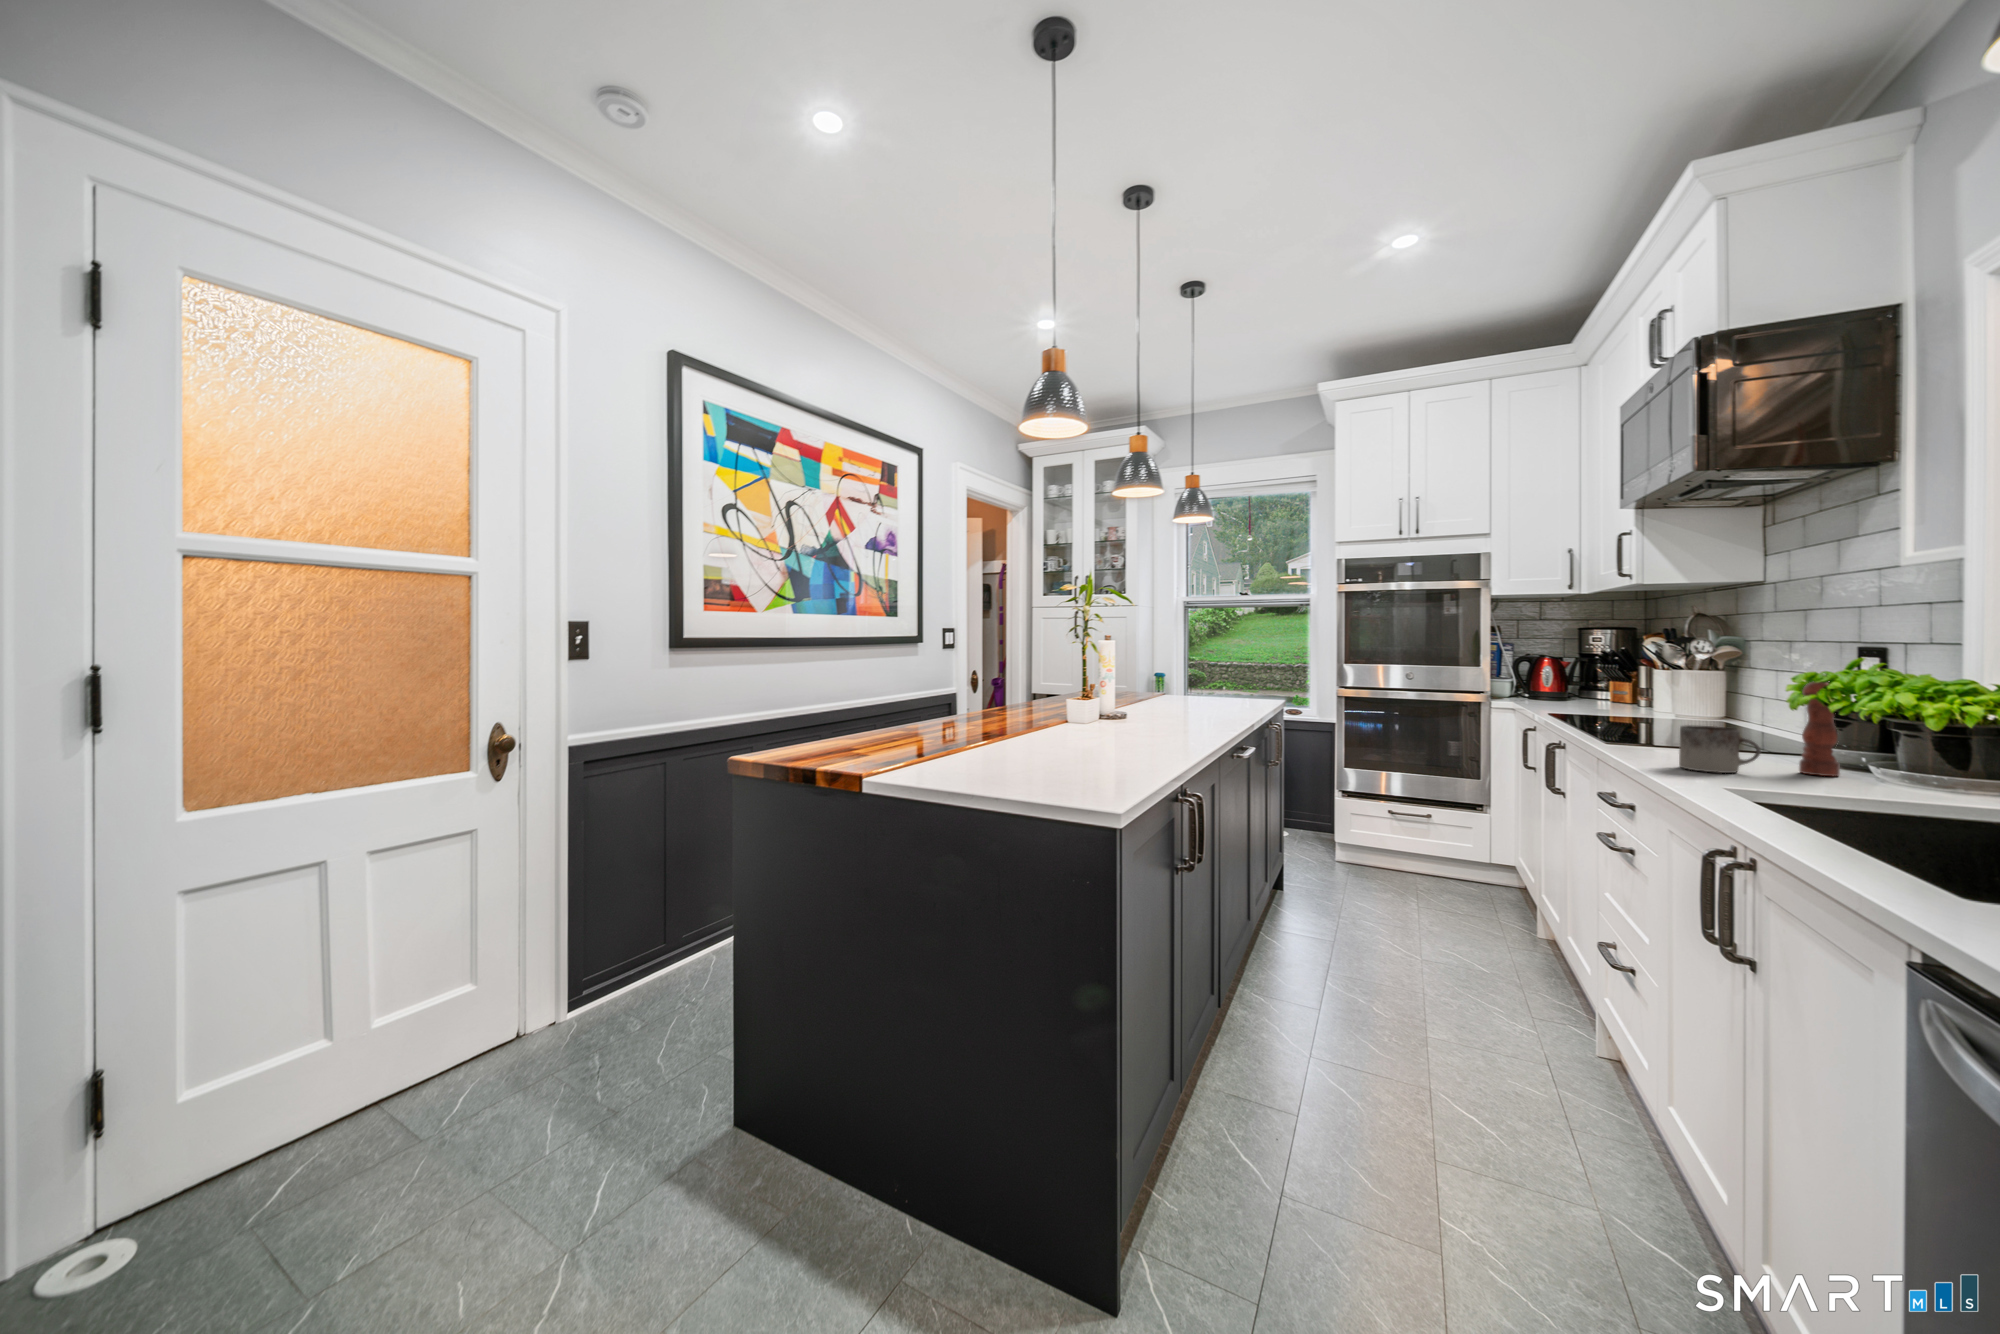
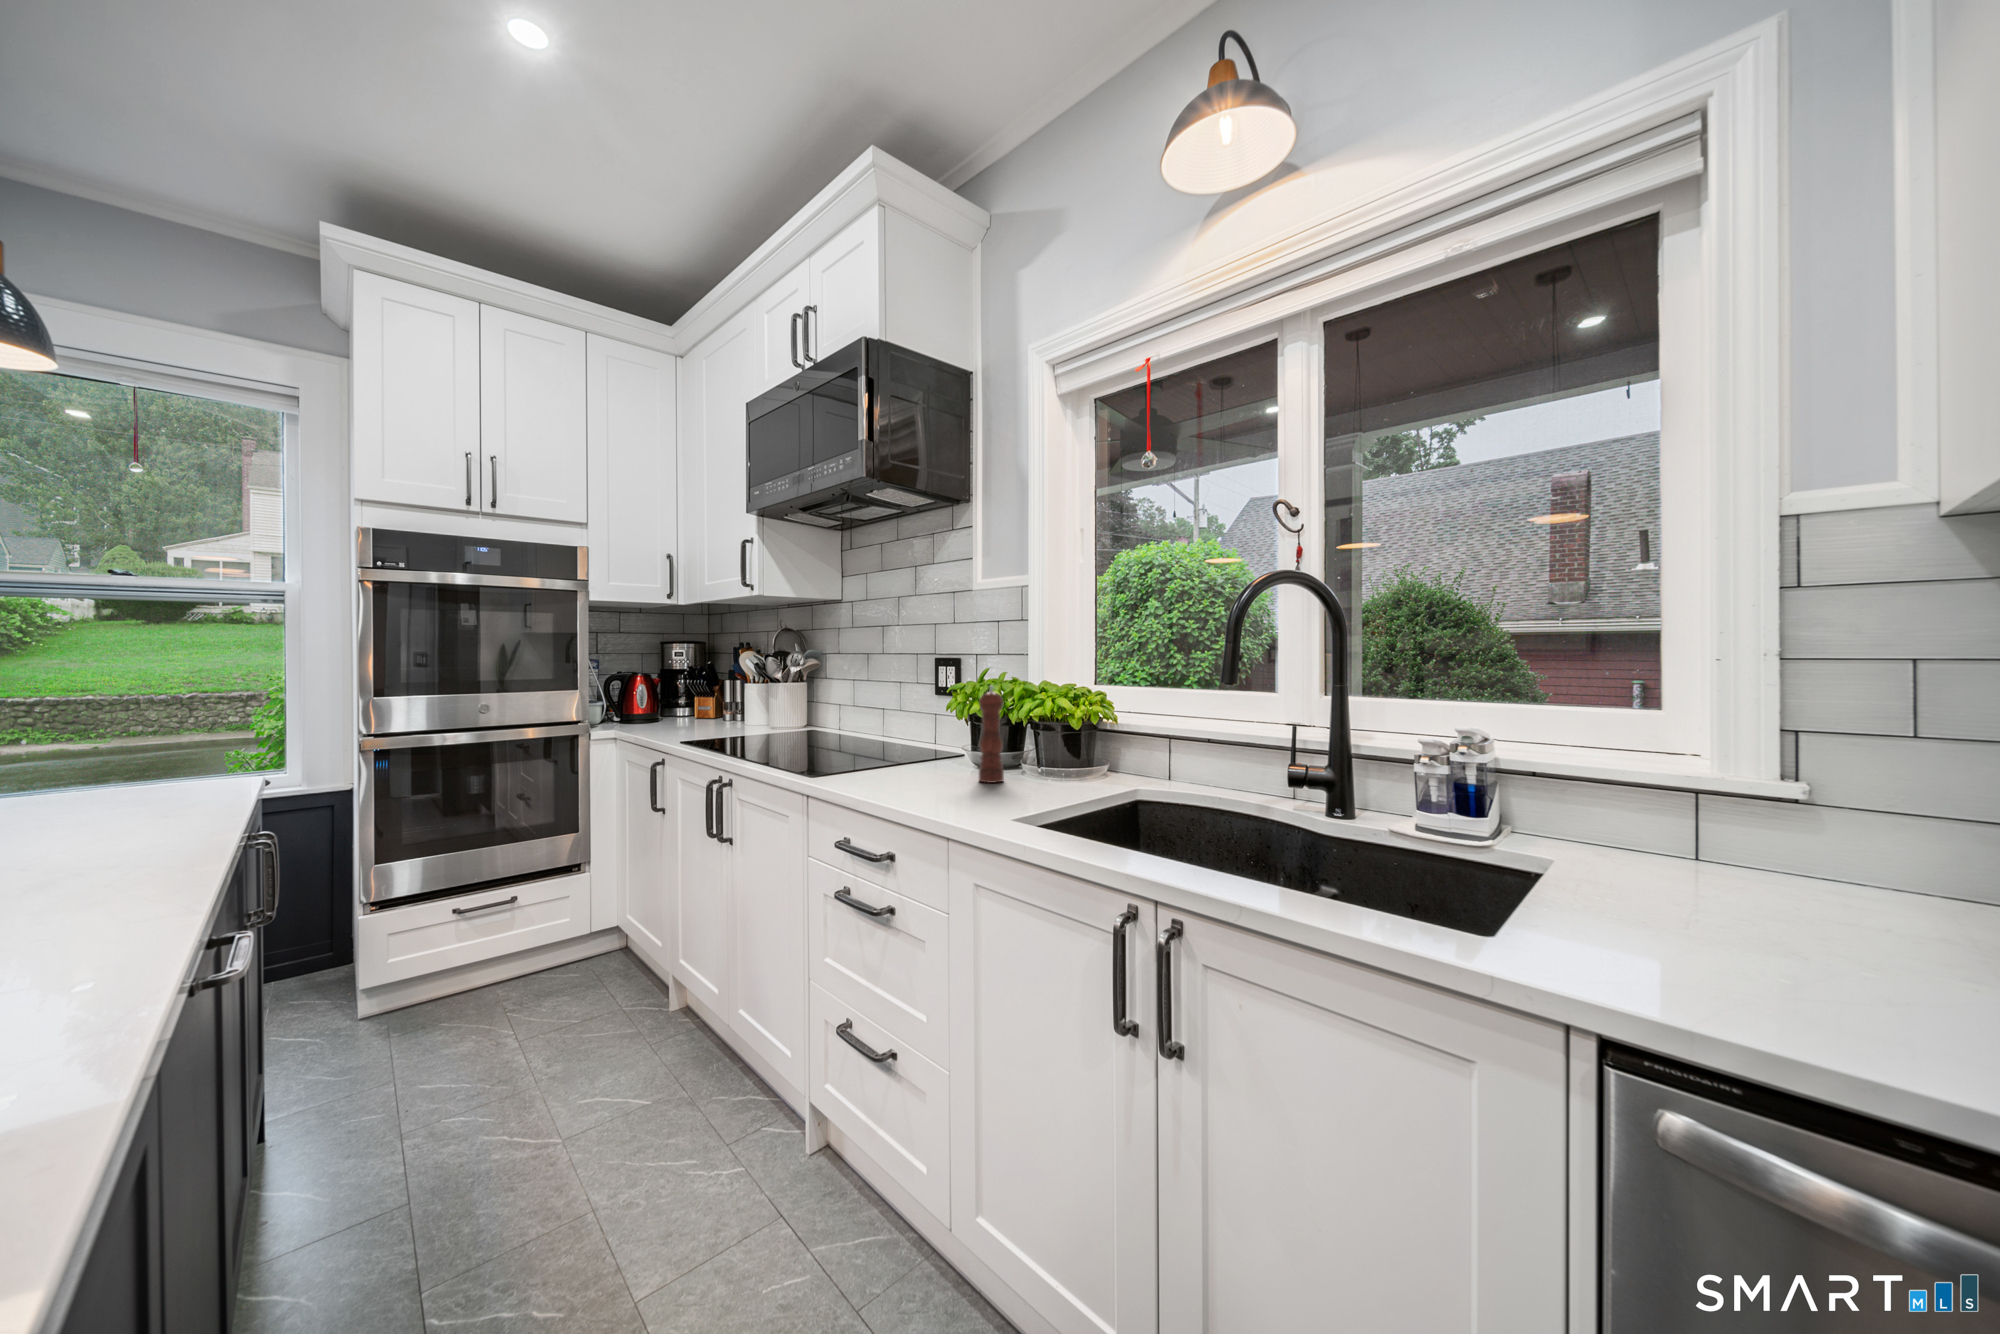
mug: present [1679,725,1761,773] -> none [910,745,969,796]

